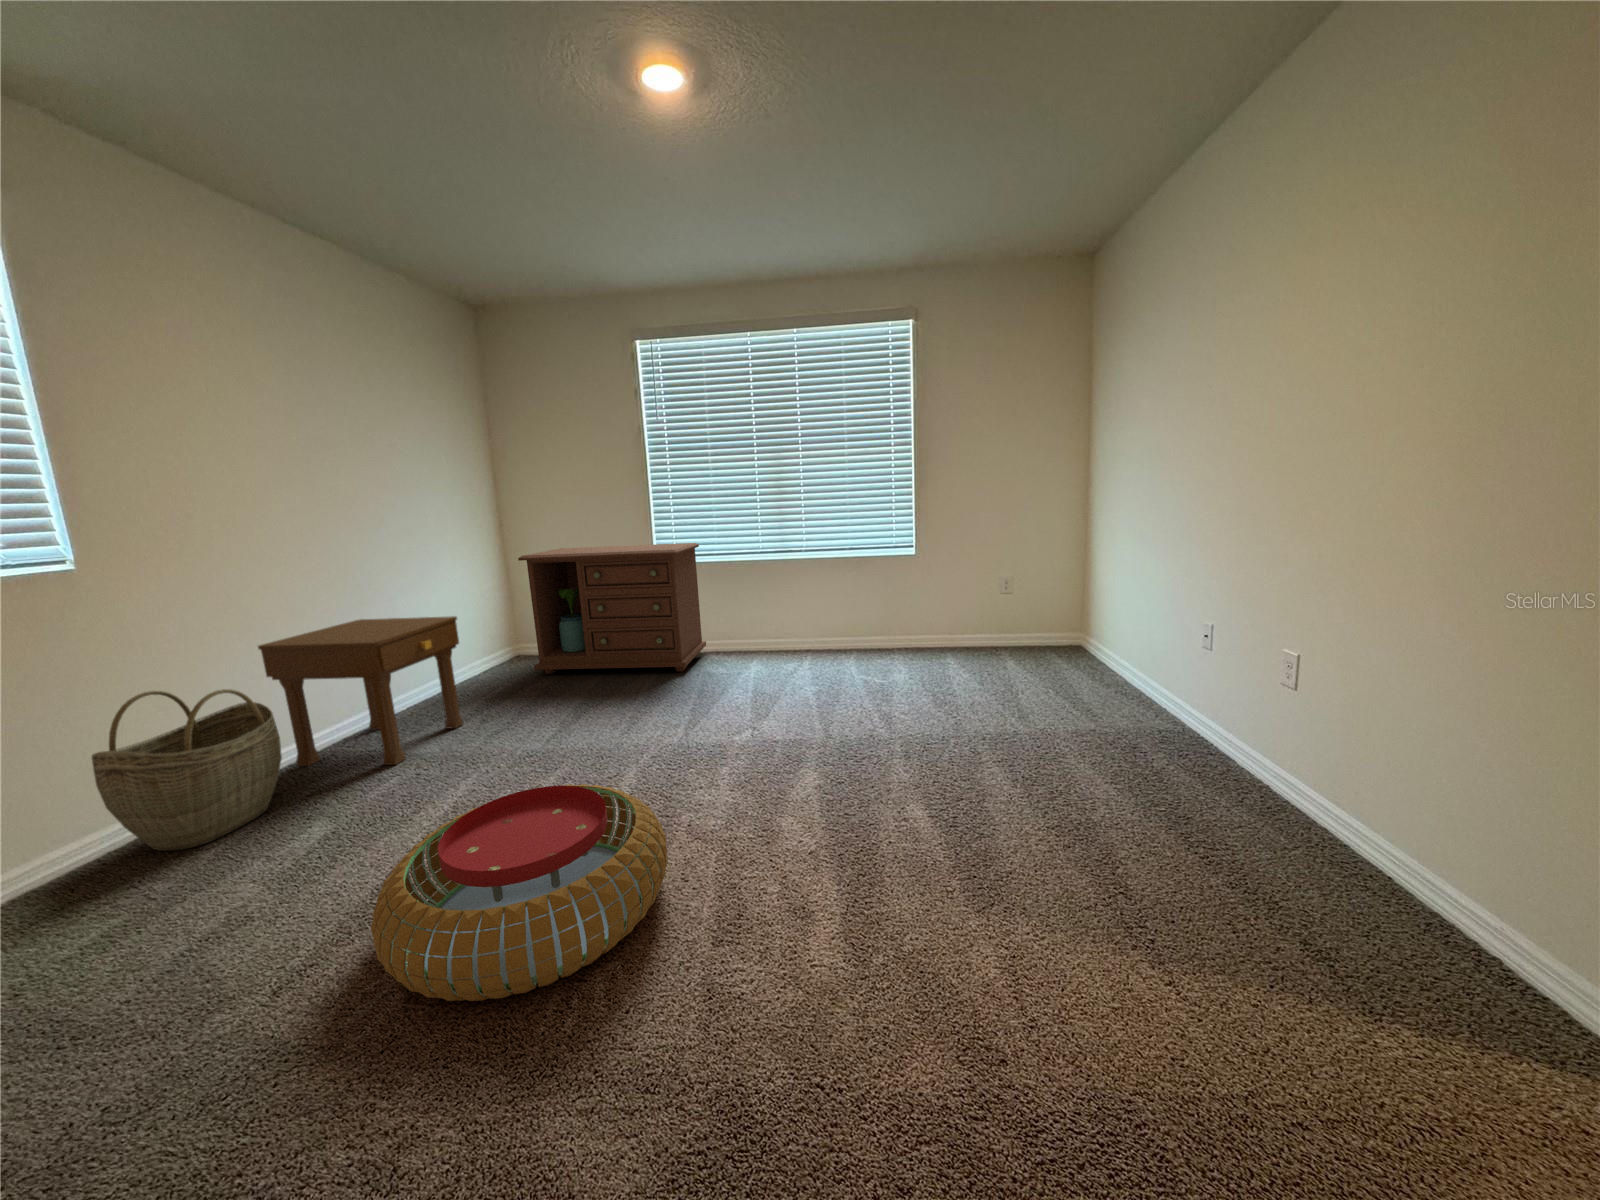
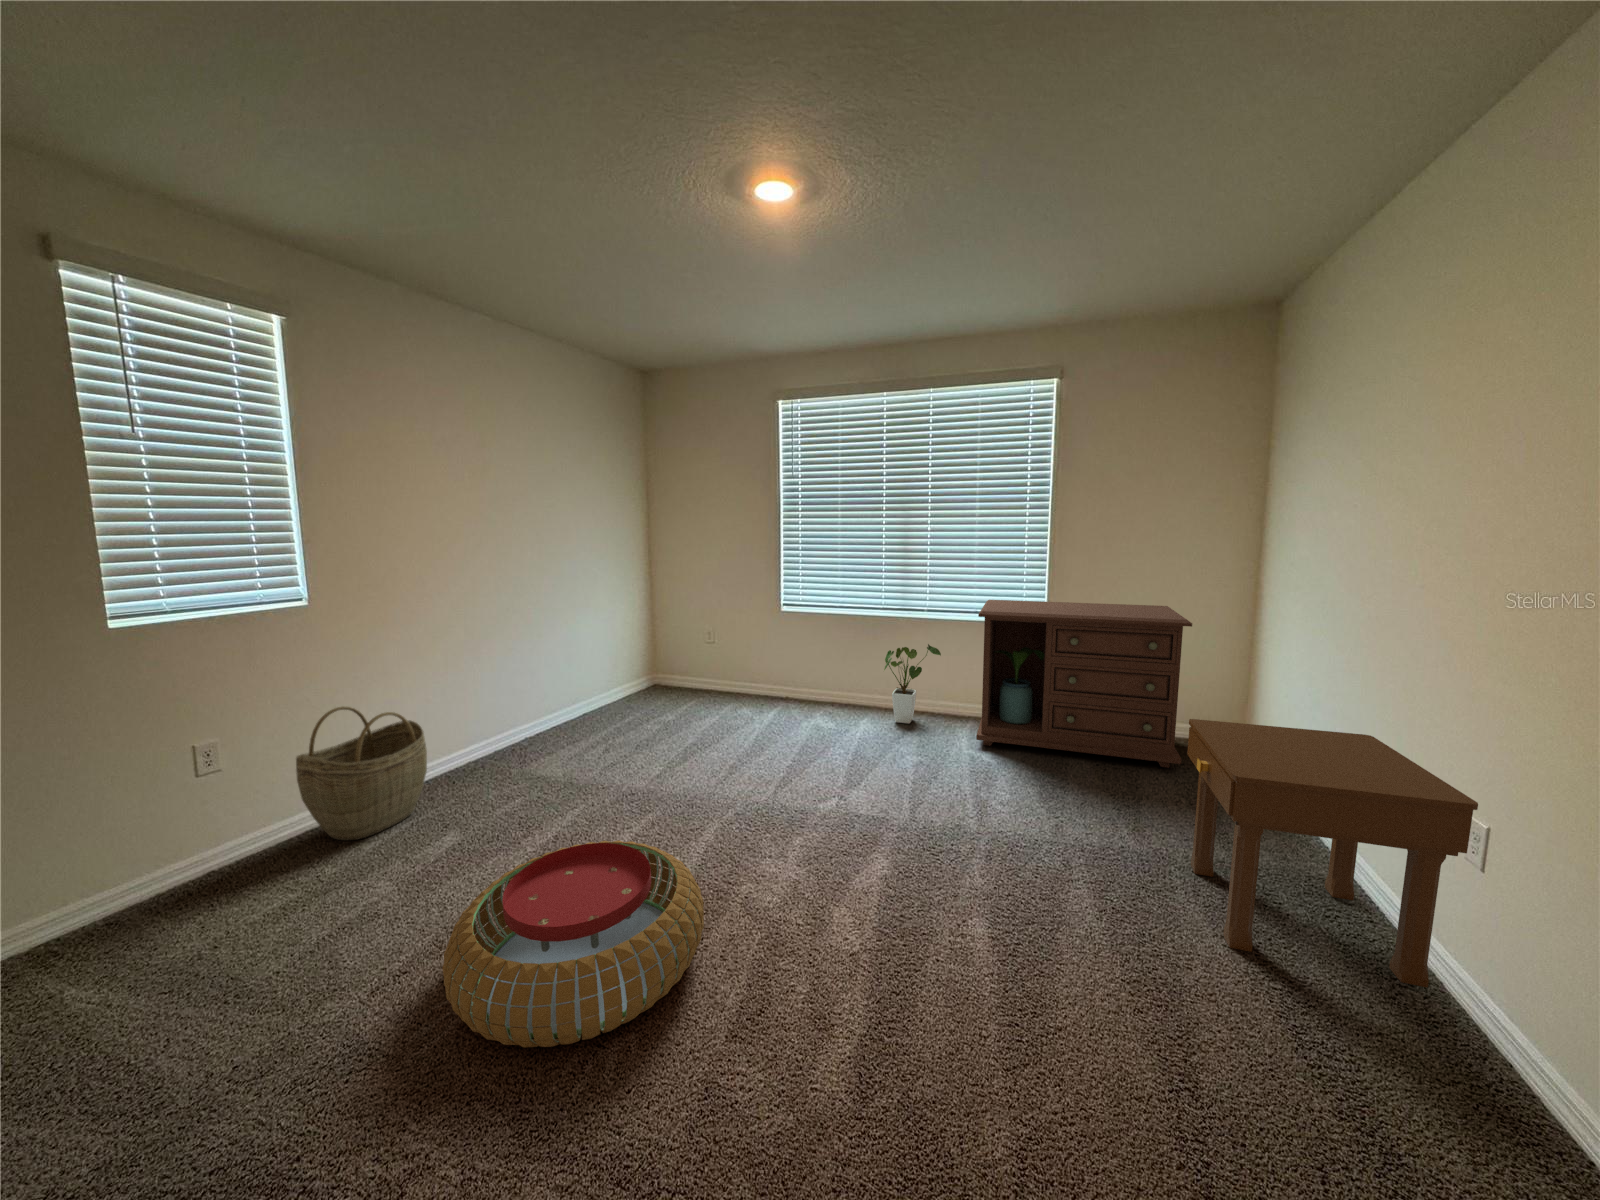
dresser: present [518,543,706,674] -> present [976,600,1192,768]
house plant: none [782,585,834,662] -> present [884,644,941,724]
nightstand: present [258,616,463,766] -> present [1187,719,1478,987]

